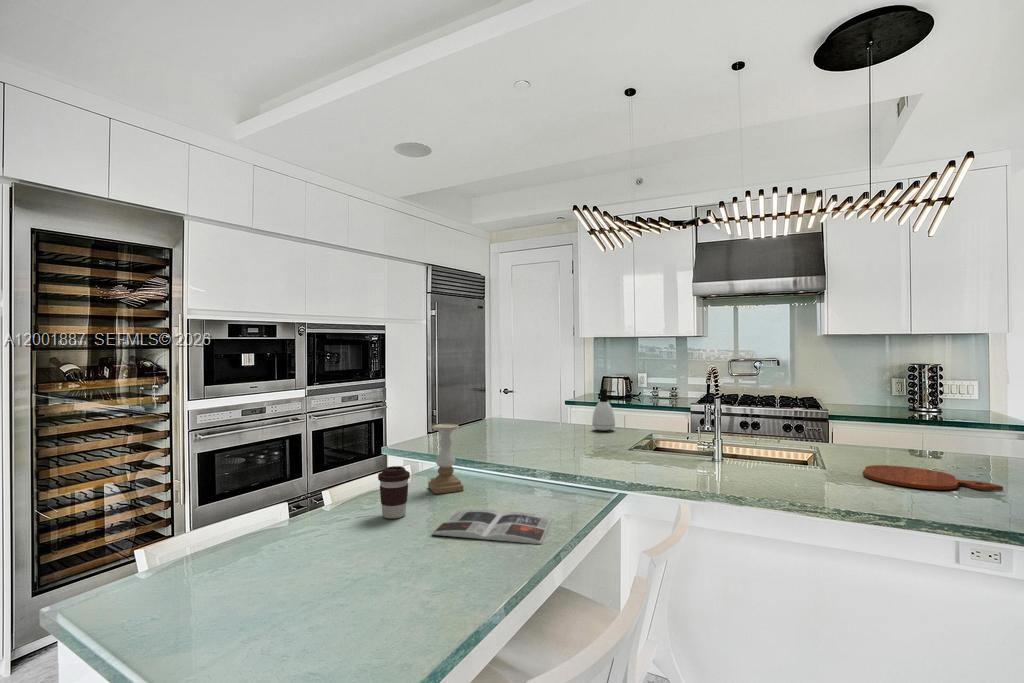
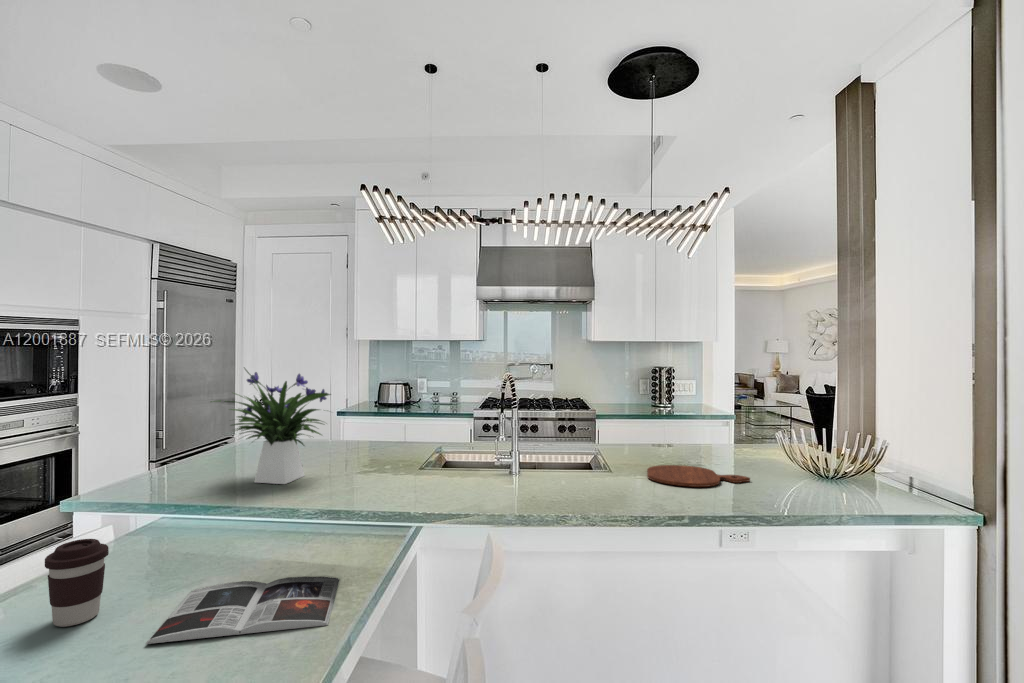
flower arrangement: none [467,359,555,451] -> present [211,369,331,484]
soap dispenser: present [592,389,615,431] -> none [376,399,403,447]
candle holder: present [428,424,463,494] -> none [144,460,203,565]

